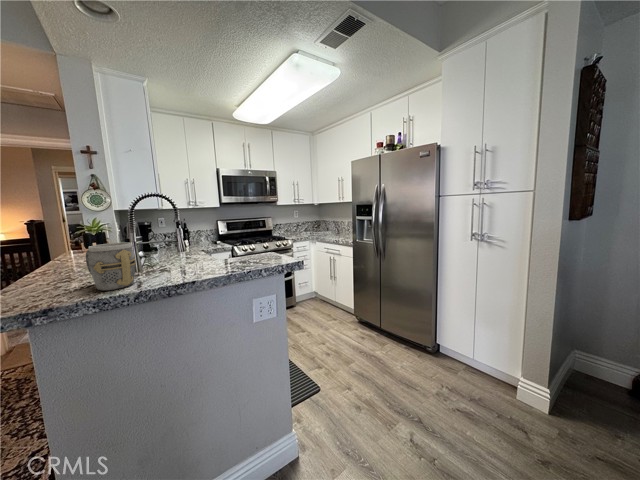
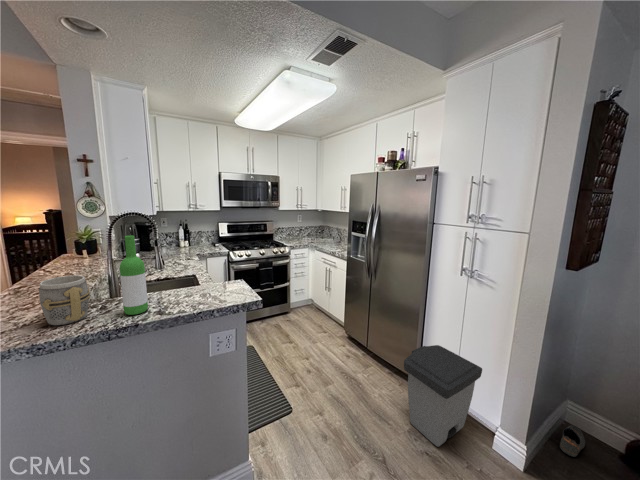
wine bottle: none [167,198,195,278] -> present [120,235,148,315]
trash can: none [427,311,500,404] -> present [404,345,482,447]
shoe: none [575,372,597,398] -> present [560,425,585,457]

